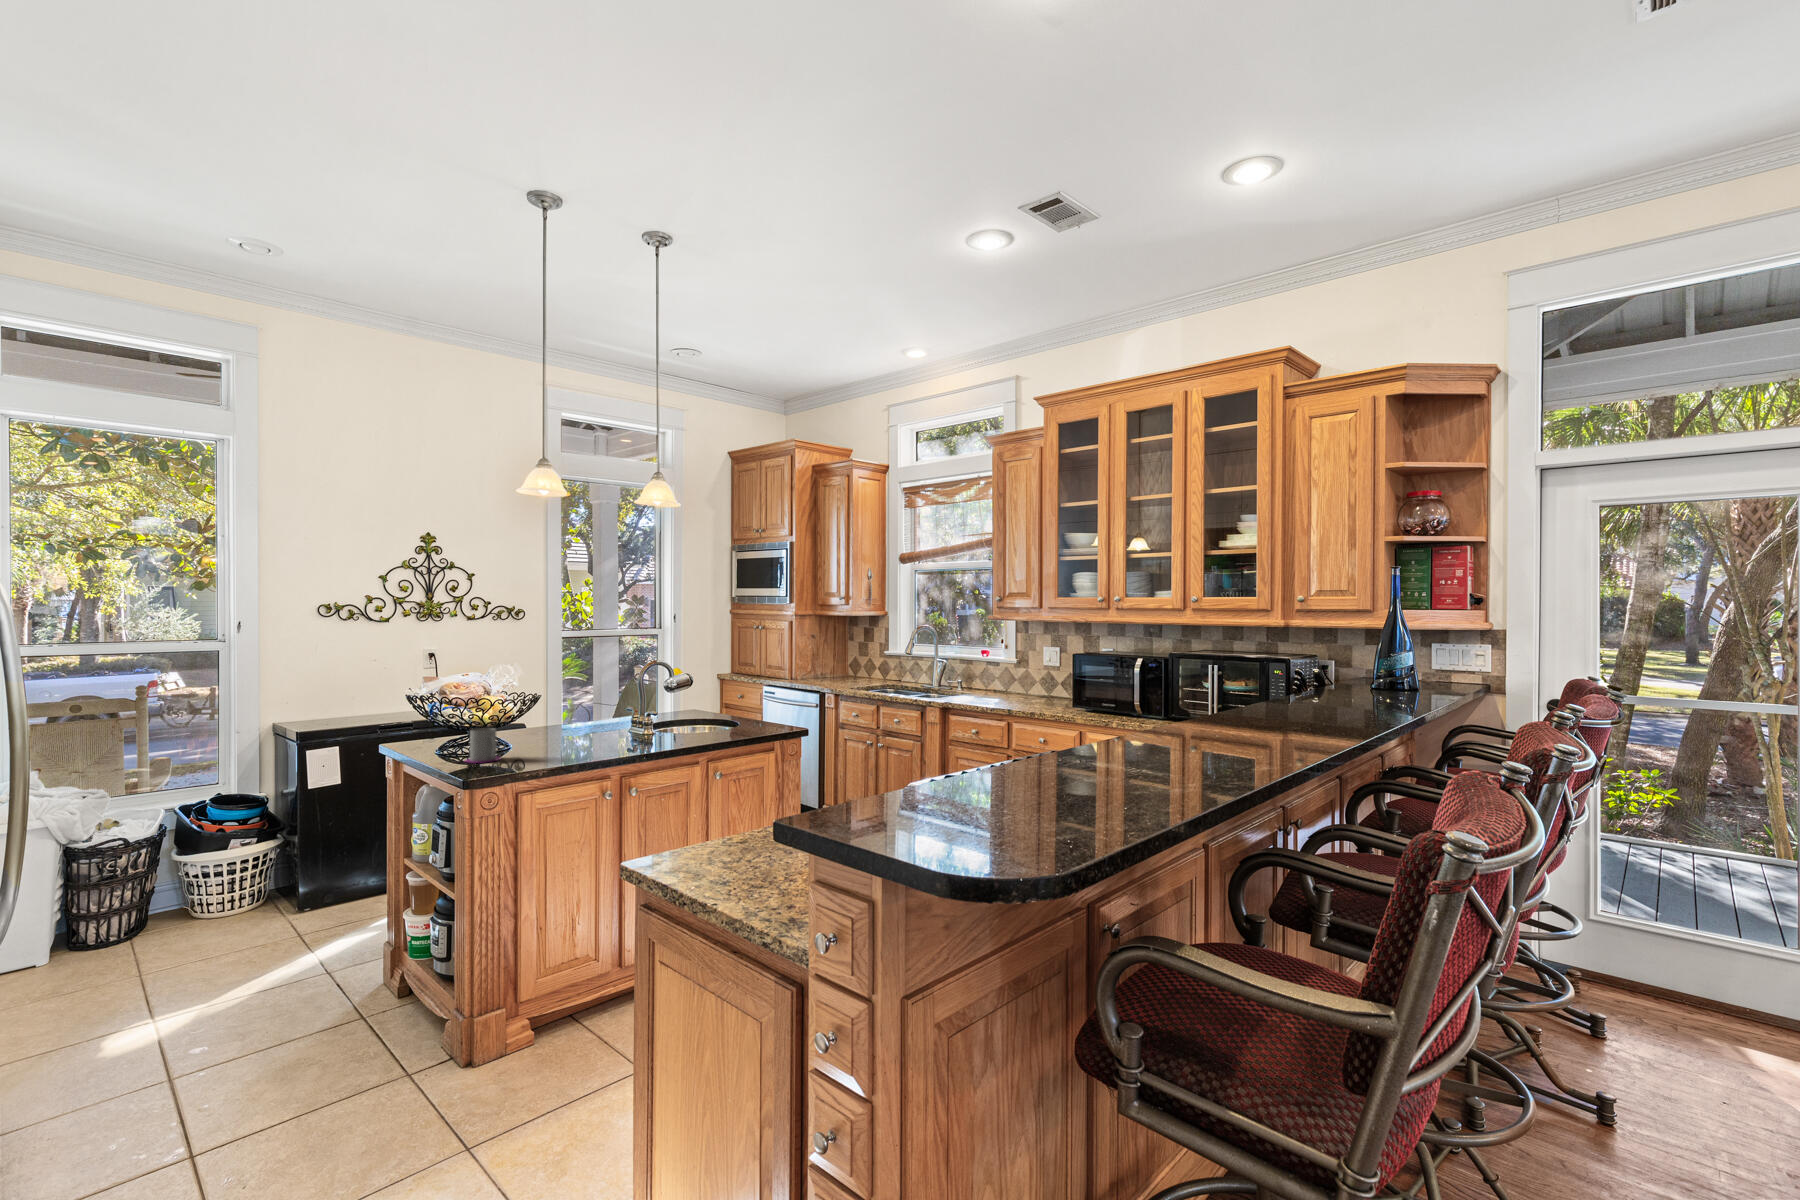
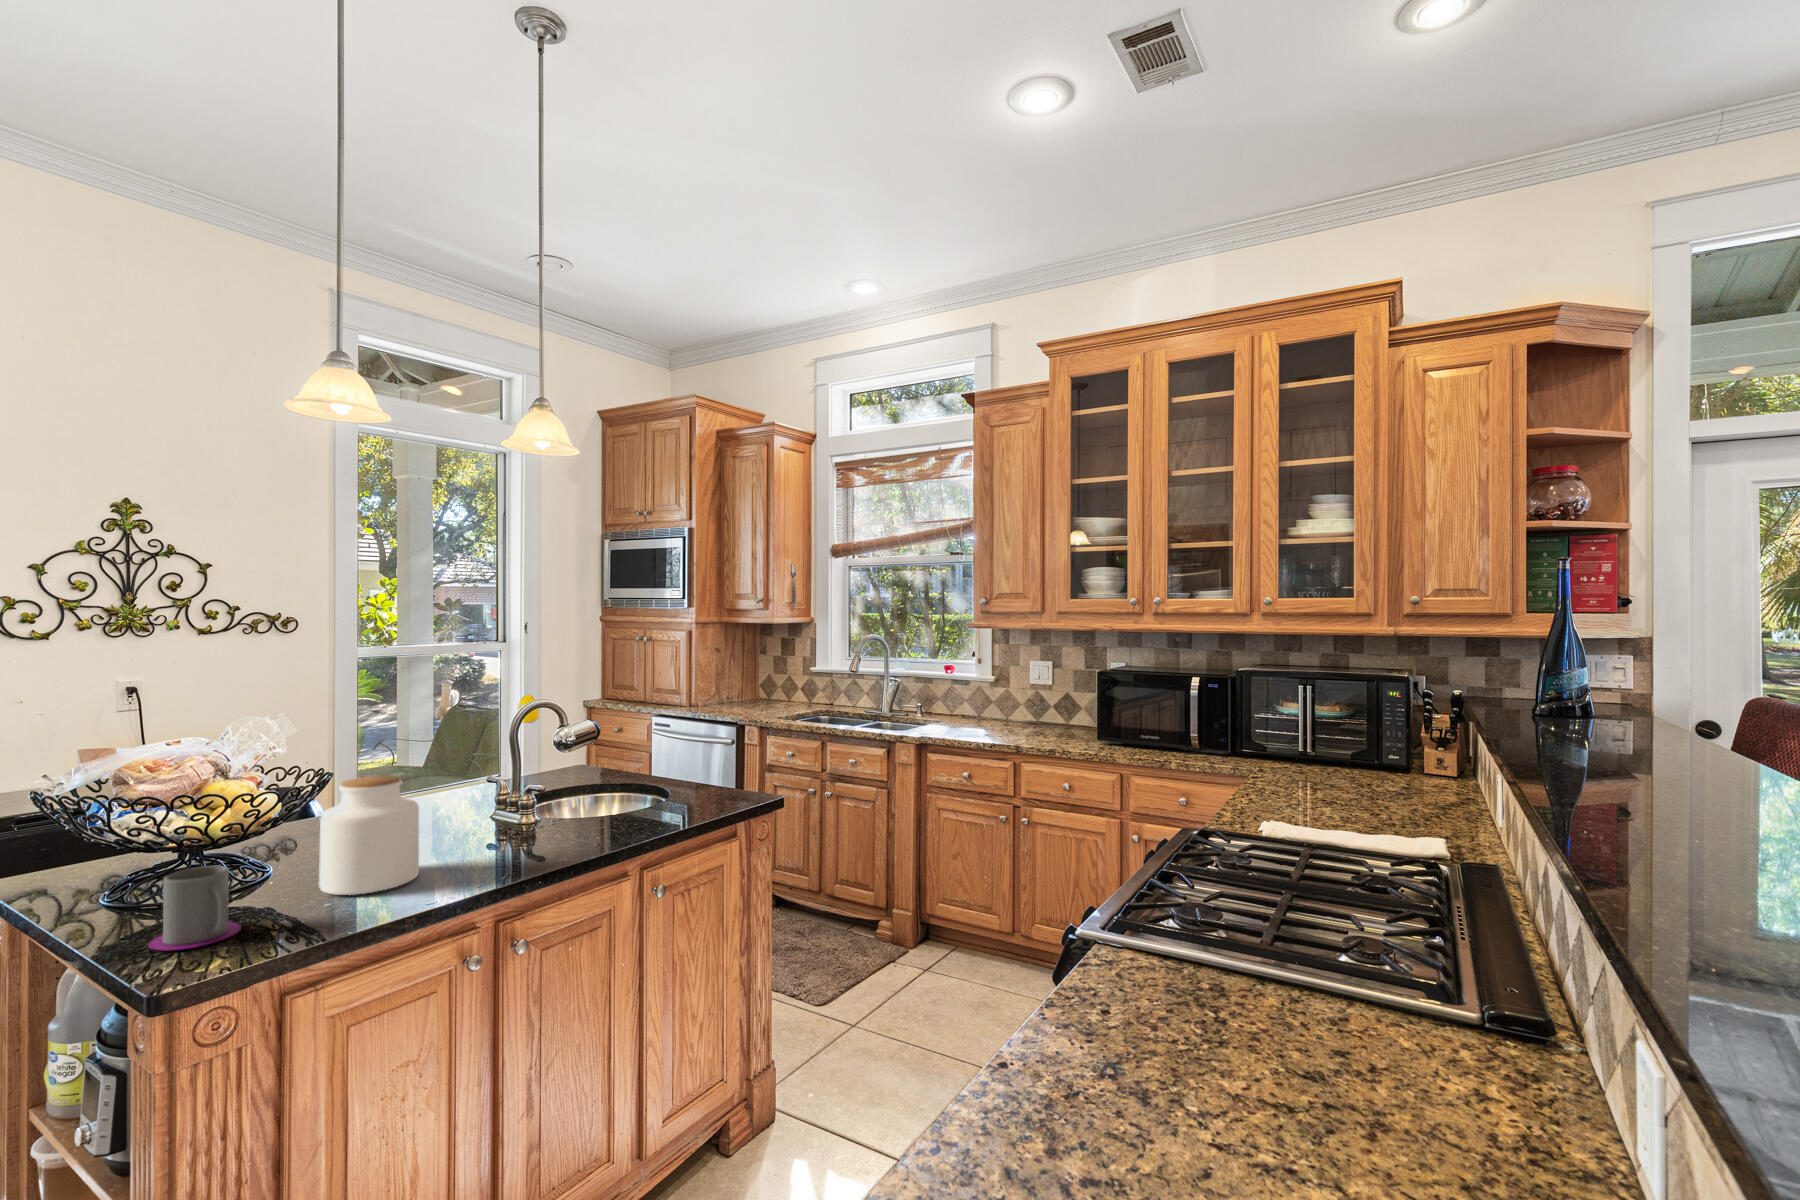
jar: none [536,693,583,751] -> present [319,776,419,895]

